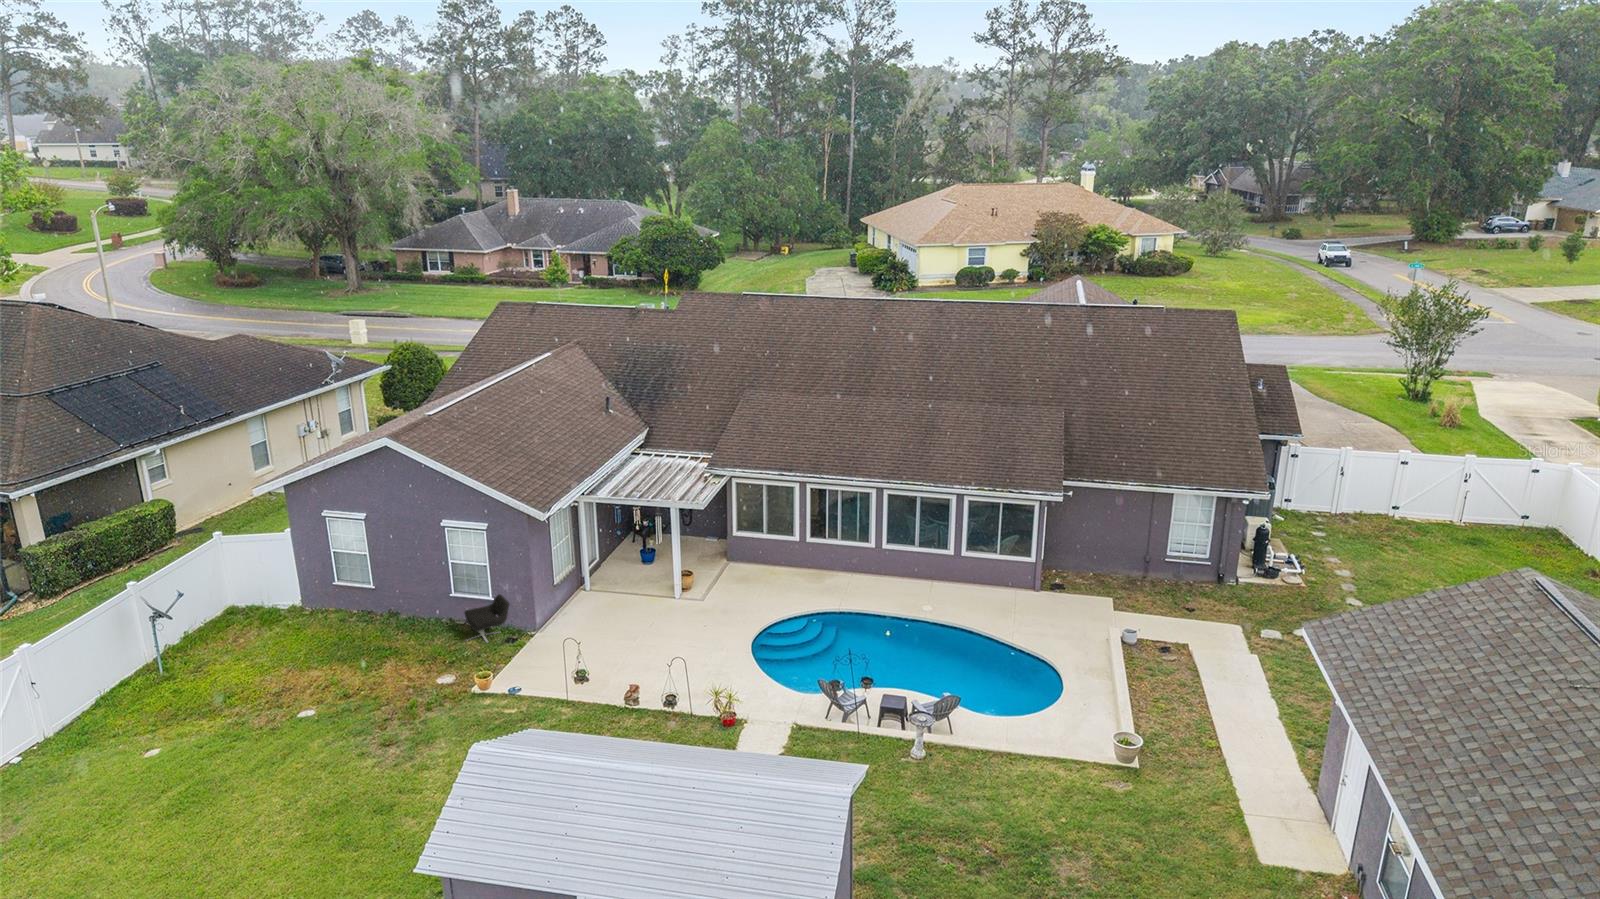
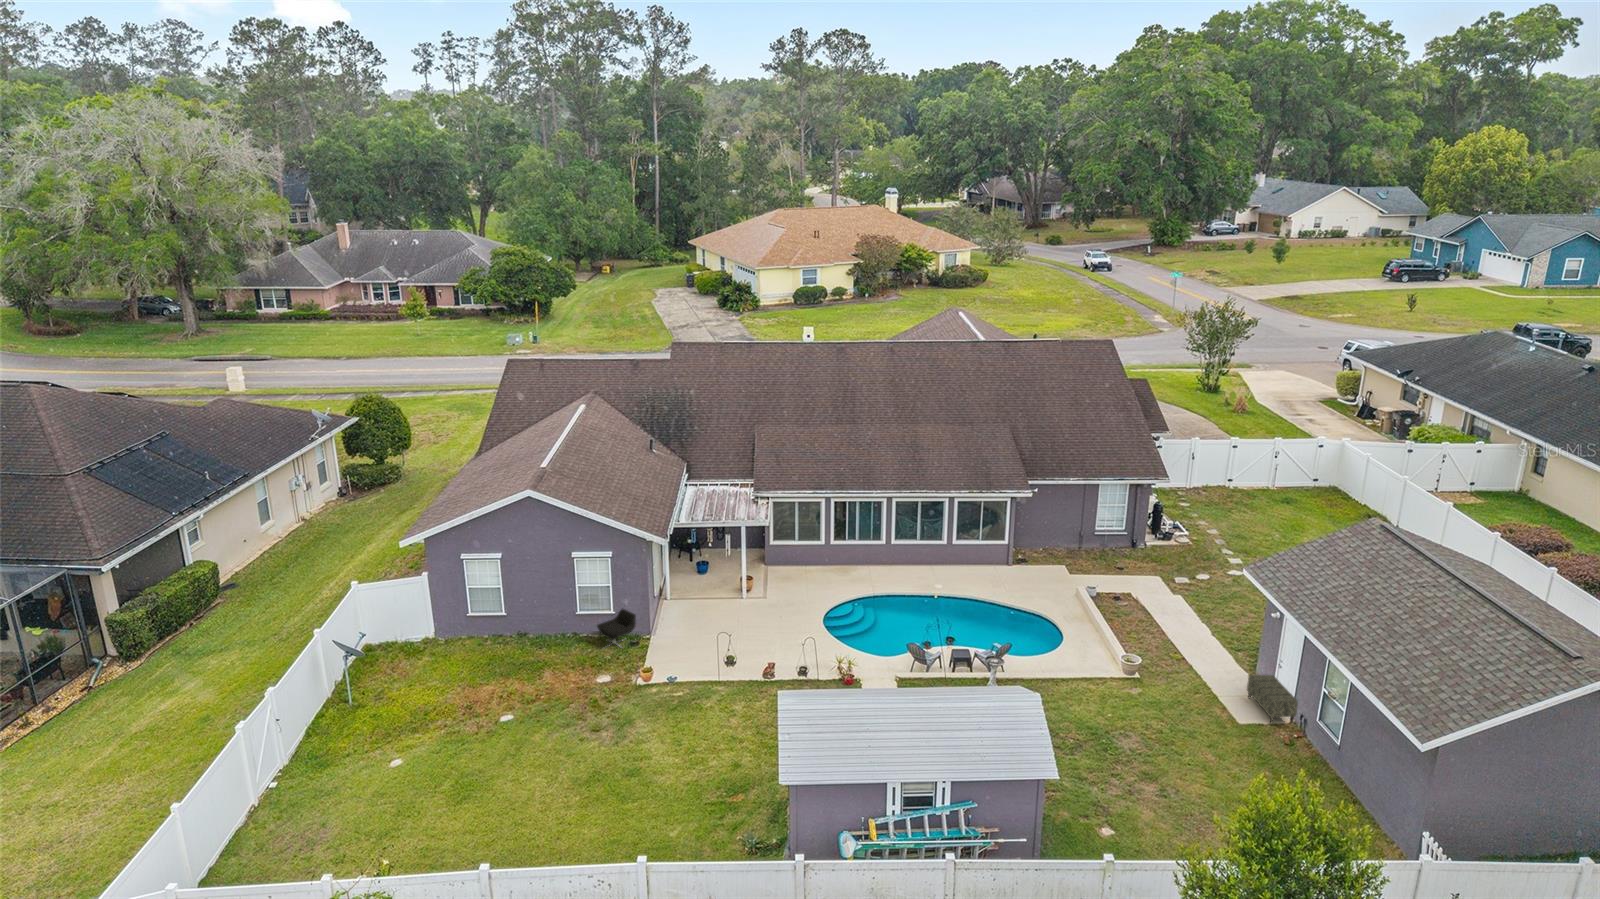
bench: none [1292,789,1358,875] -> present [1247,675,1298,723]

